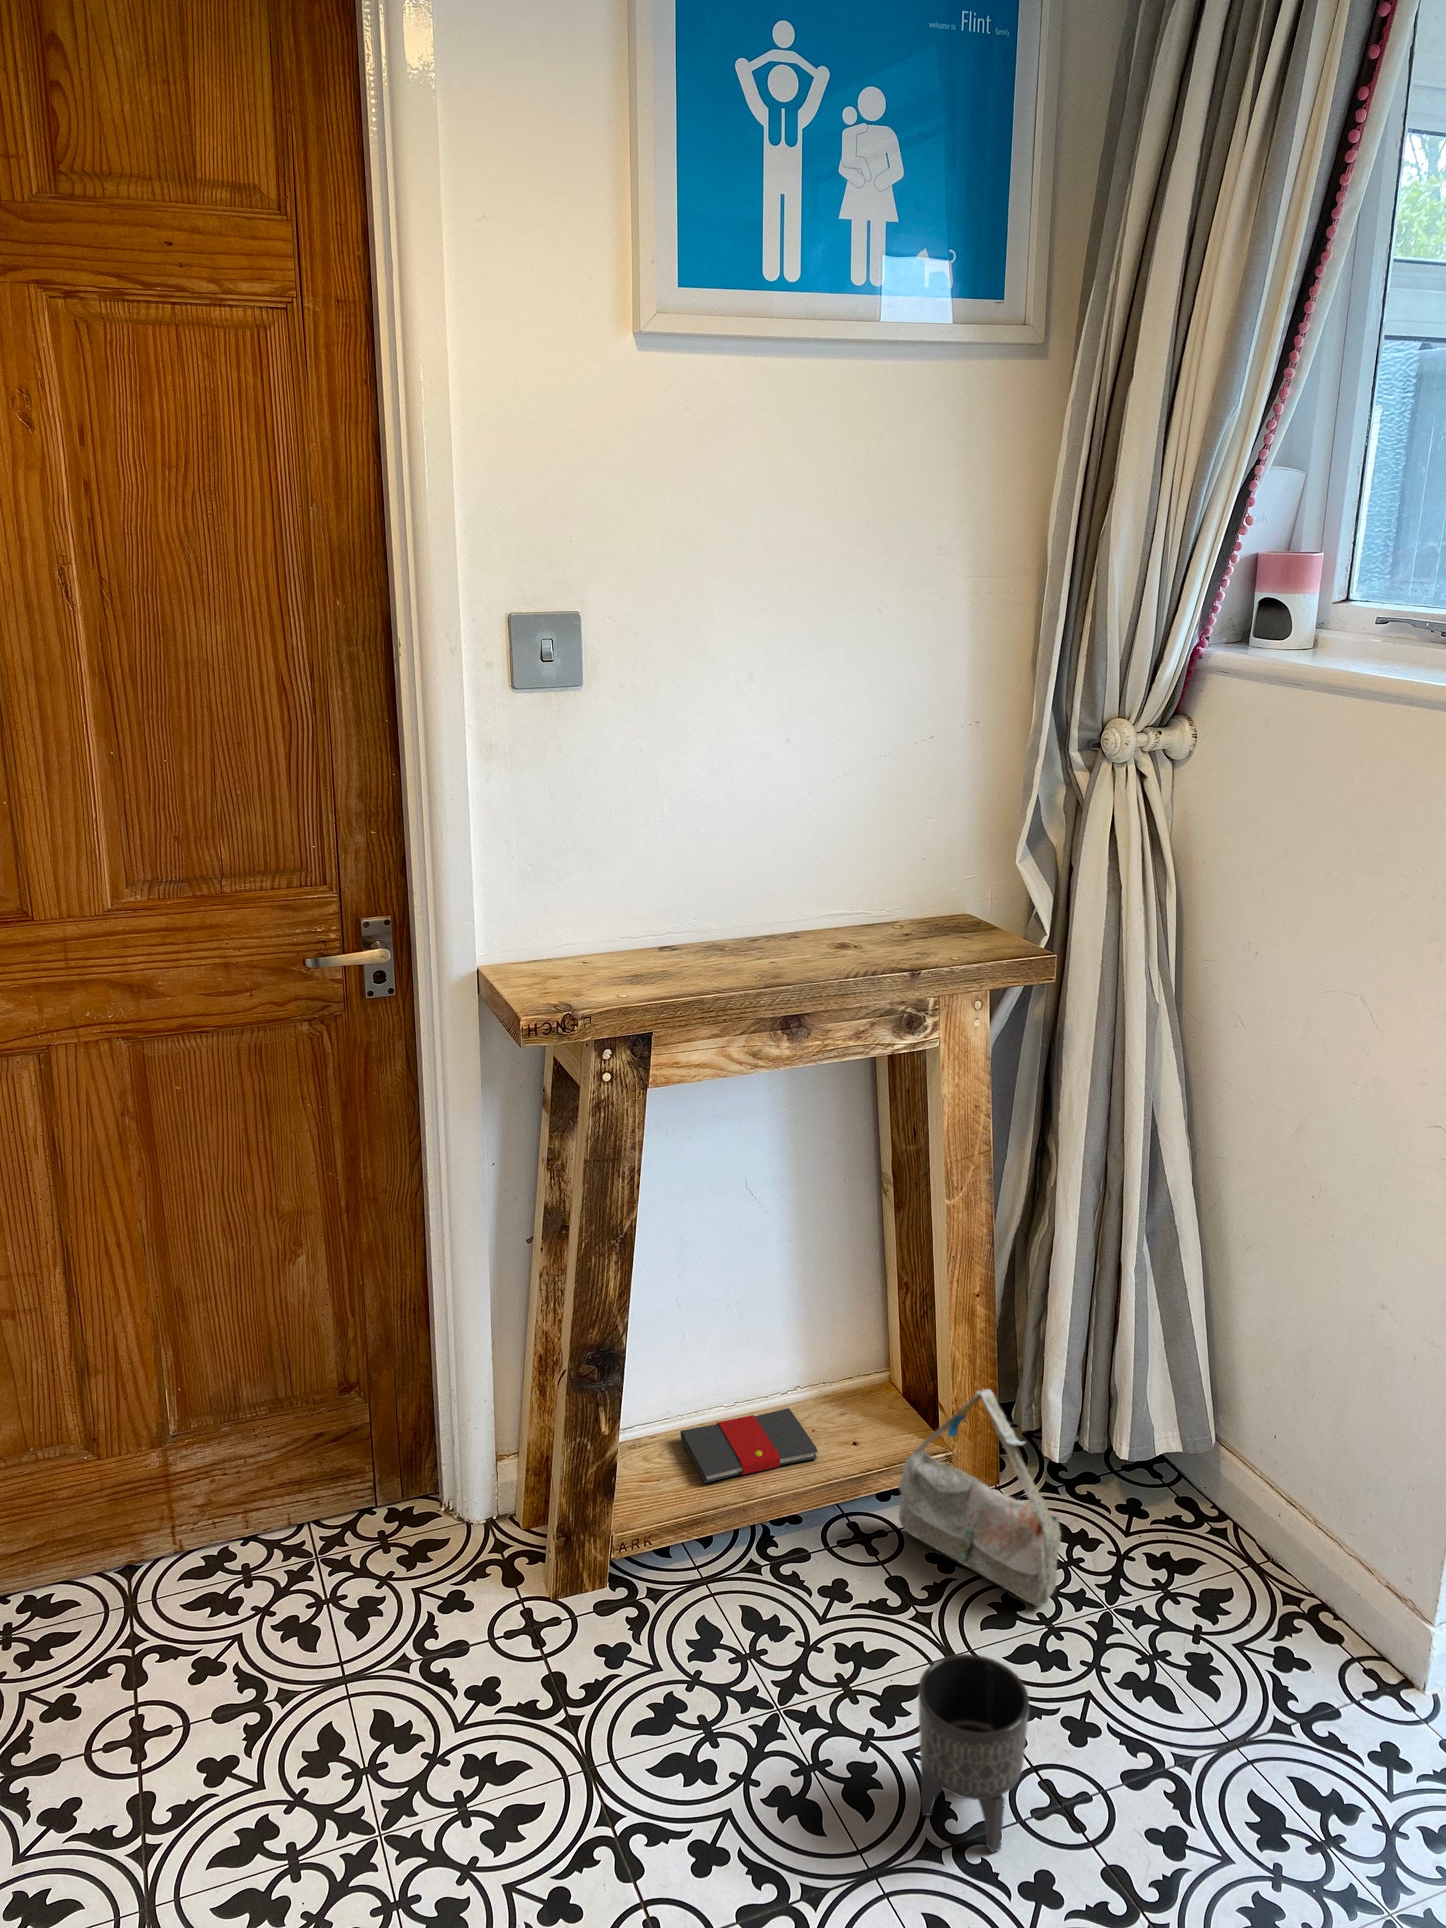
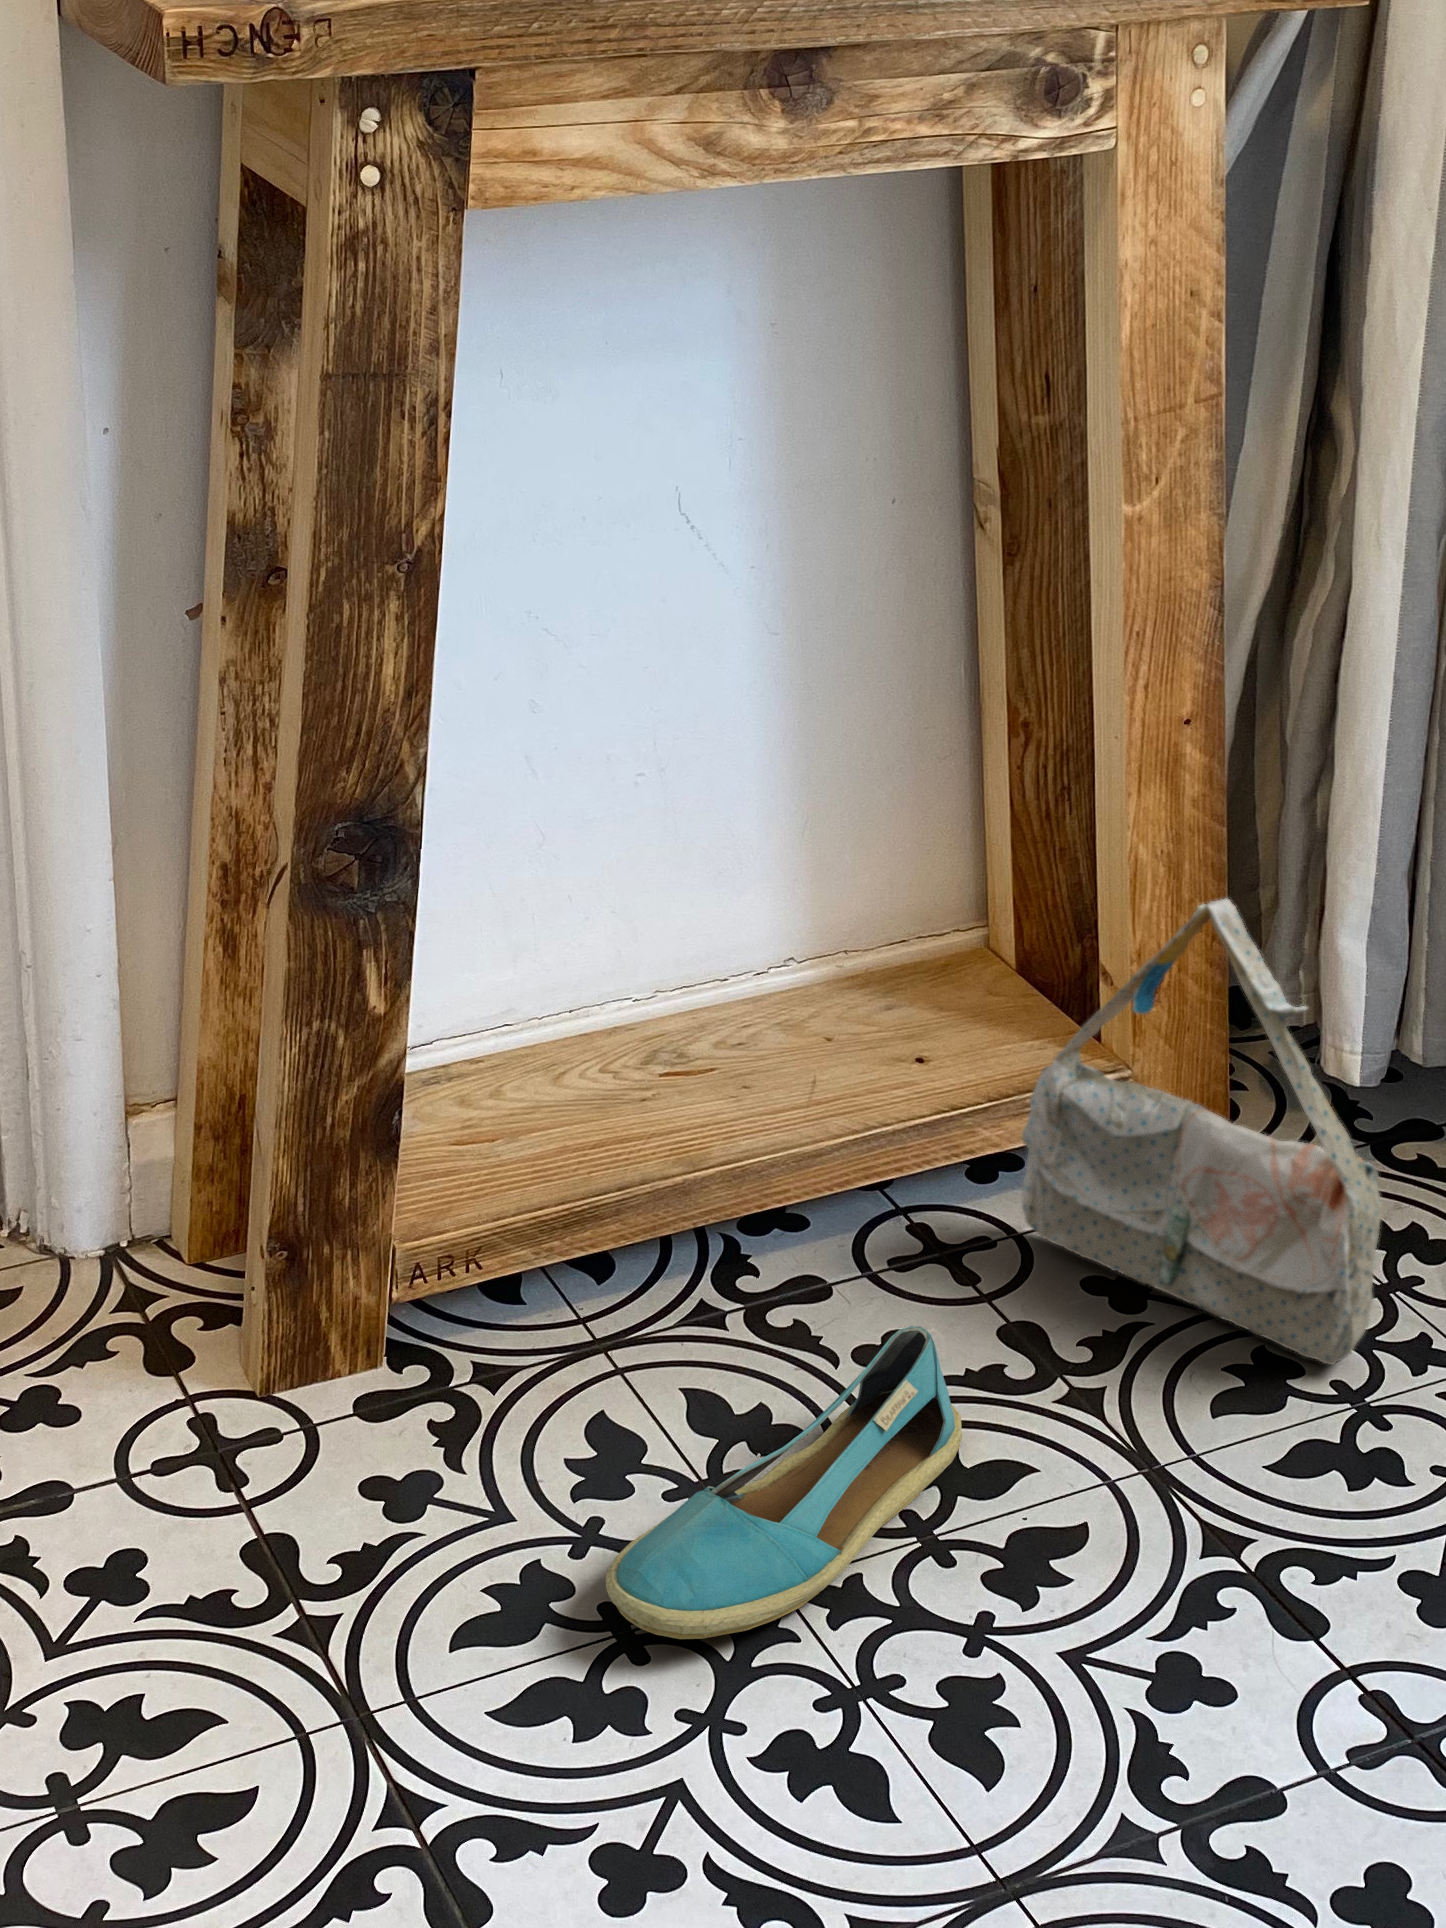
book: present [680,1408,818,1483] -> none [539,995,844,1140]
shoe: none [701,1586,865,1737] -> present [605,1326,962,1639]
planter: present [918,1654,1029,1852] -> none [1105,1418,1355,1840]

